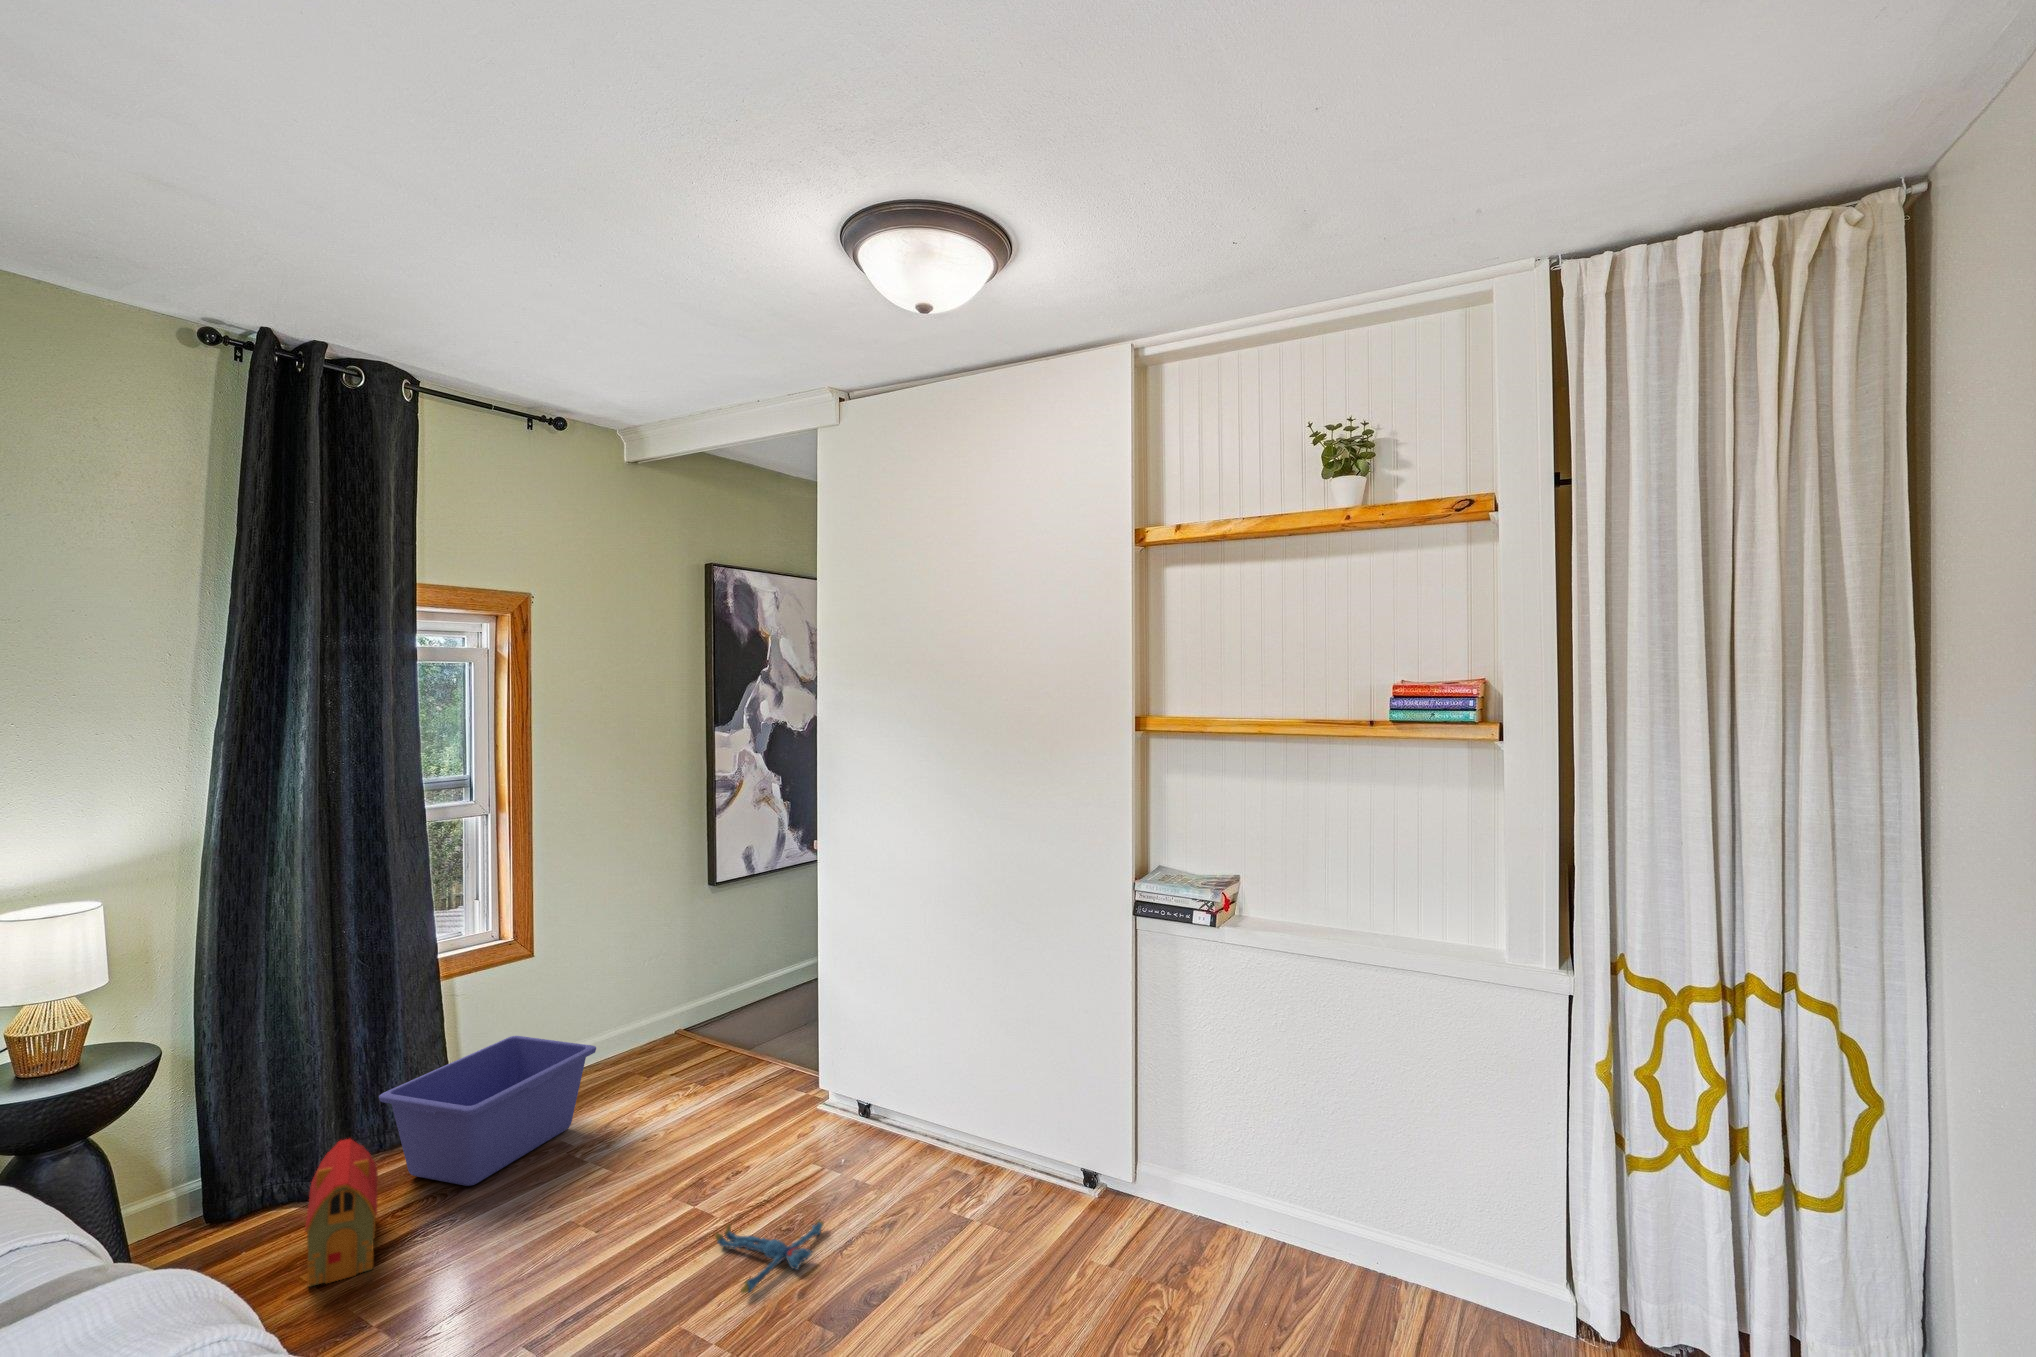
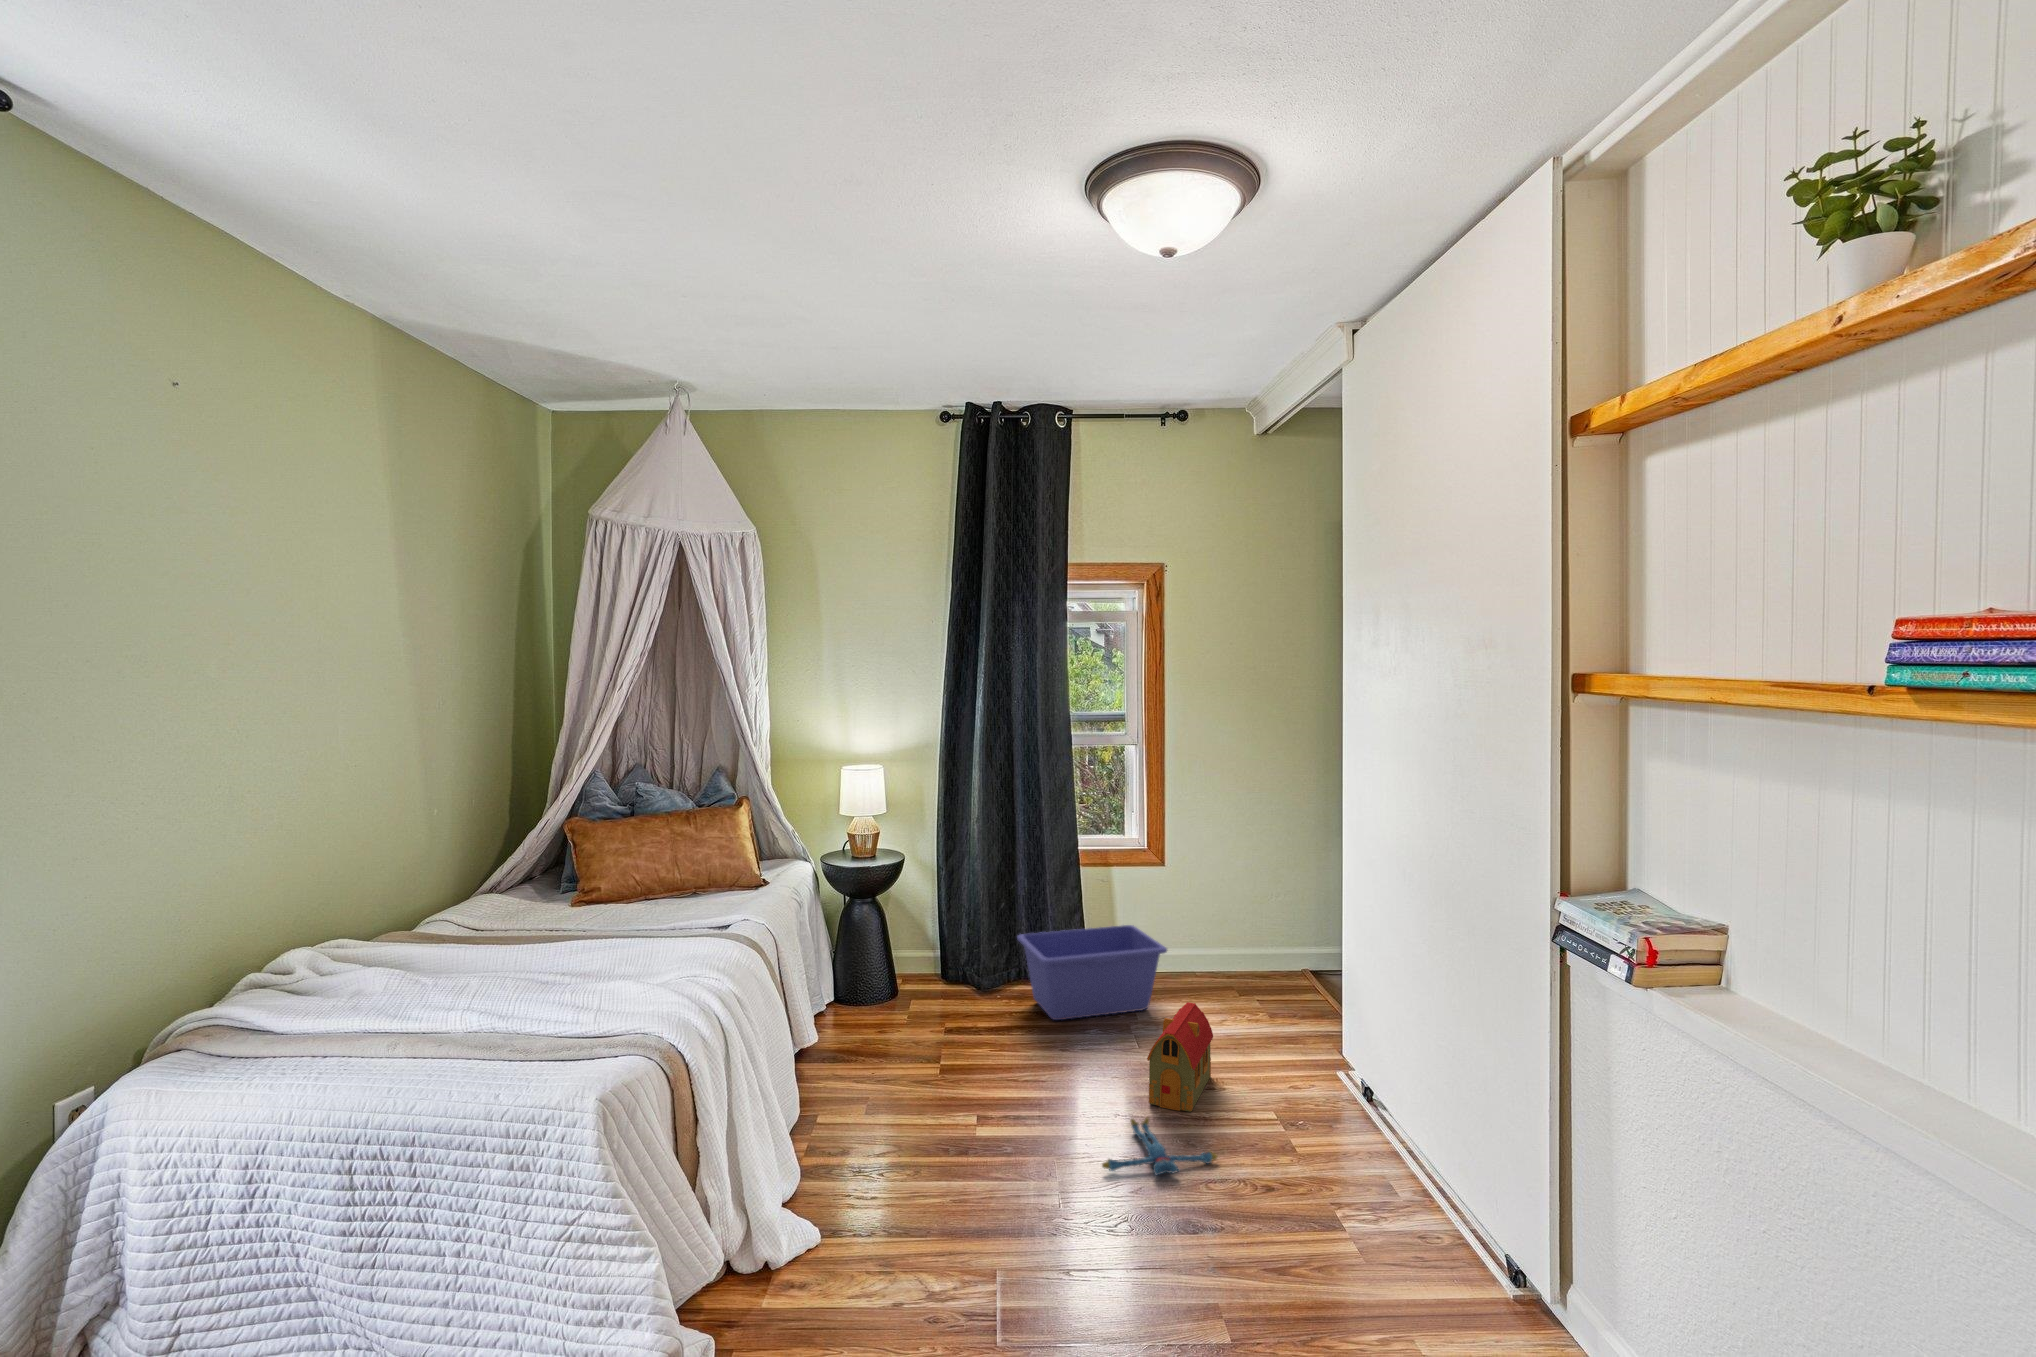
toy house: present [305,1139,378,1286] -> present [1147,1002,1213,1112]

